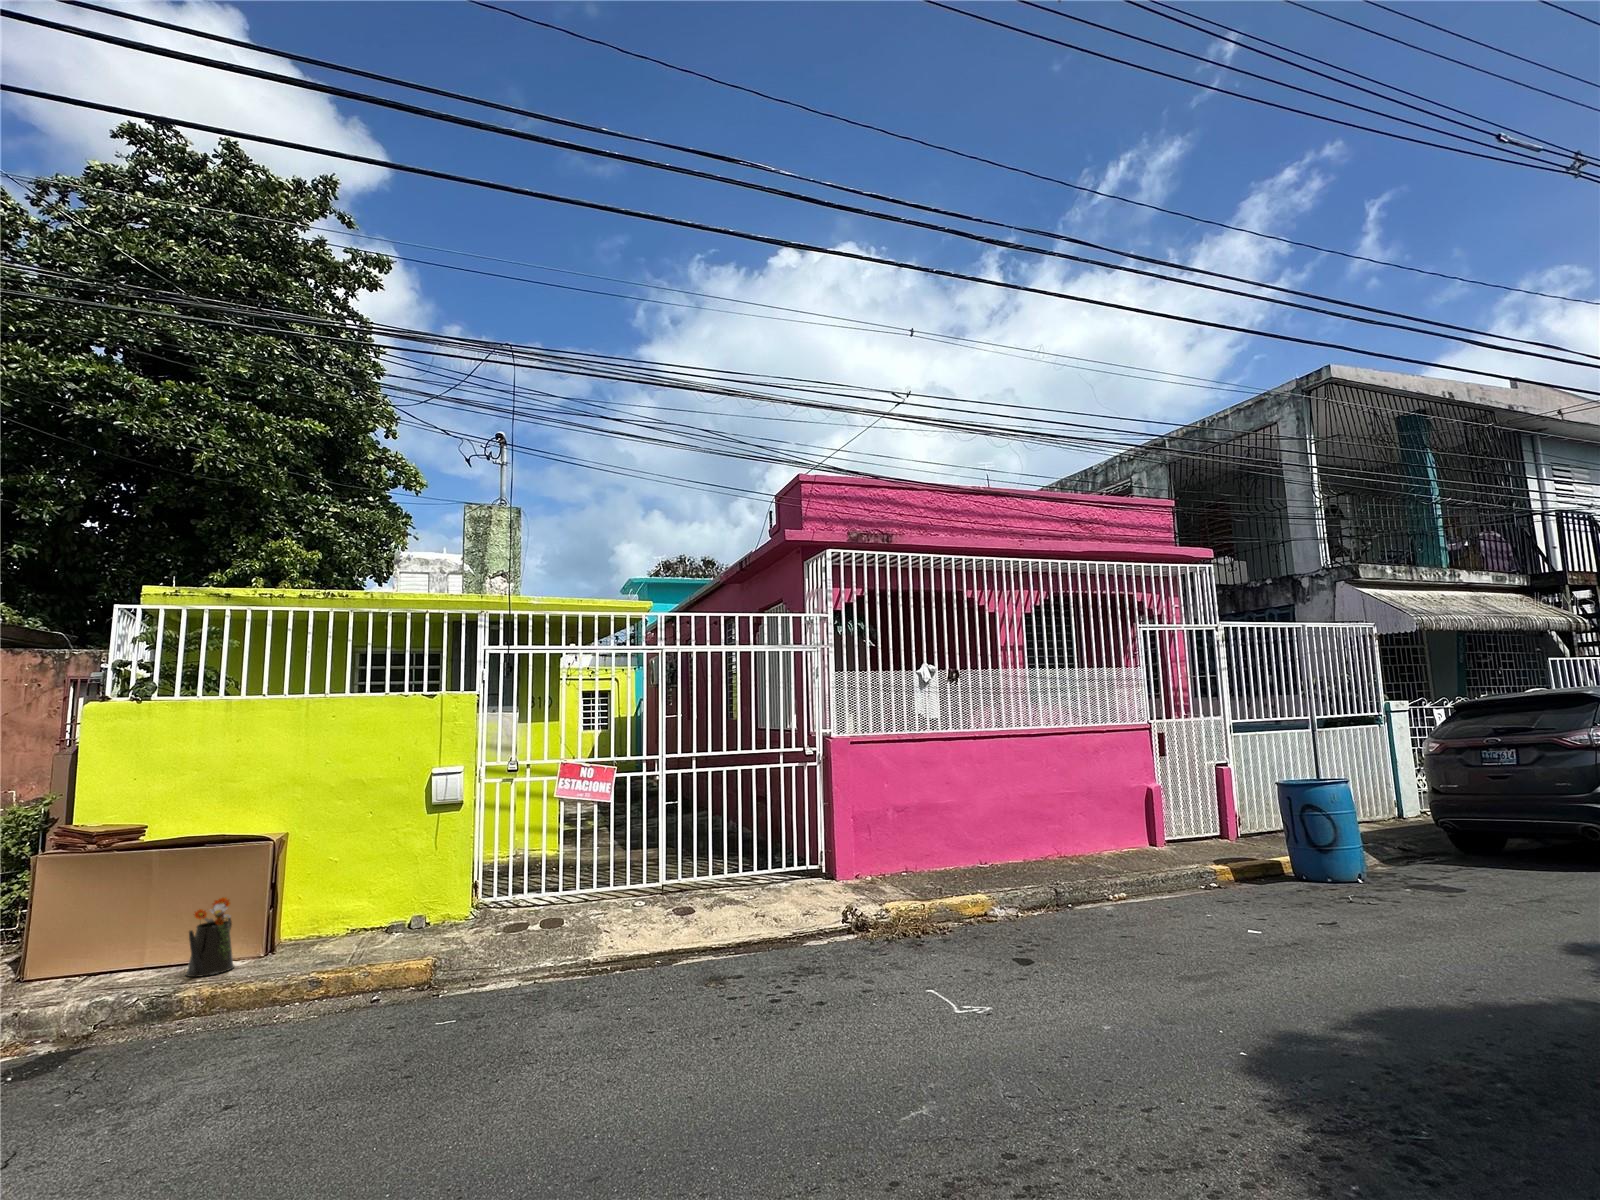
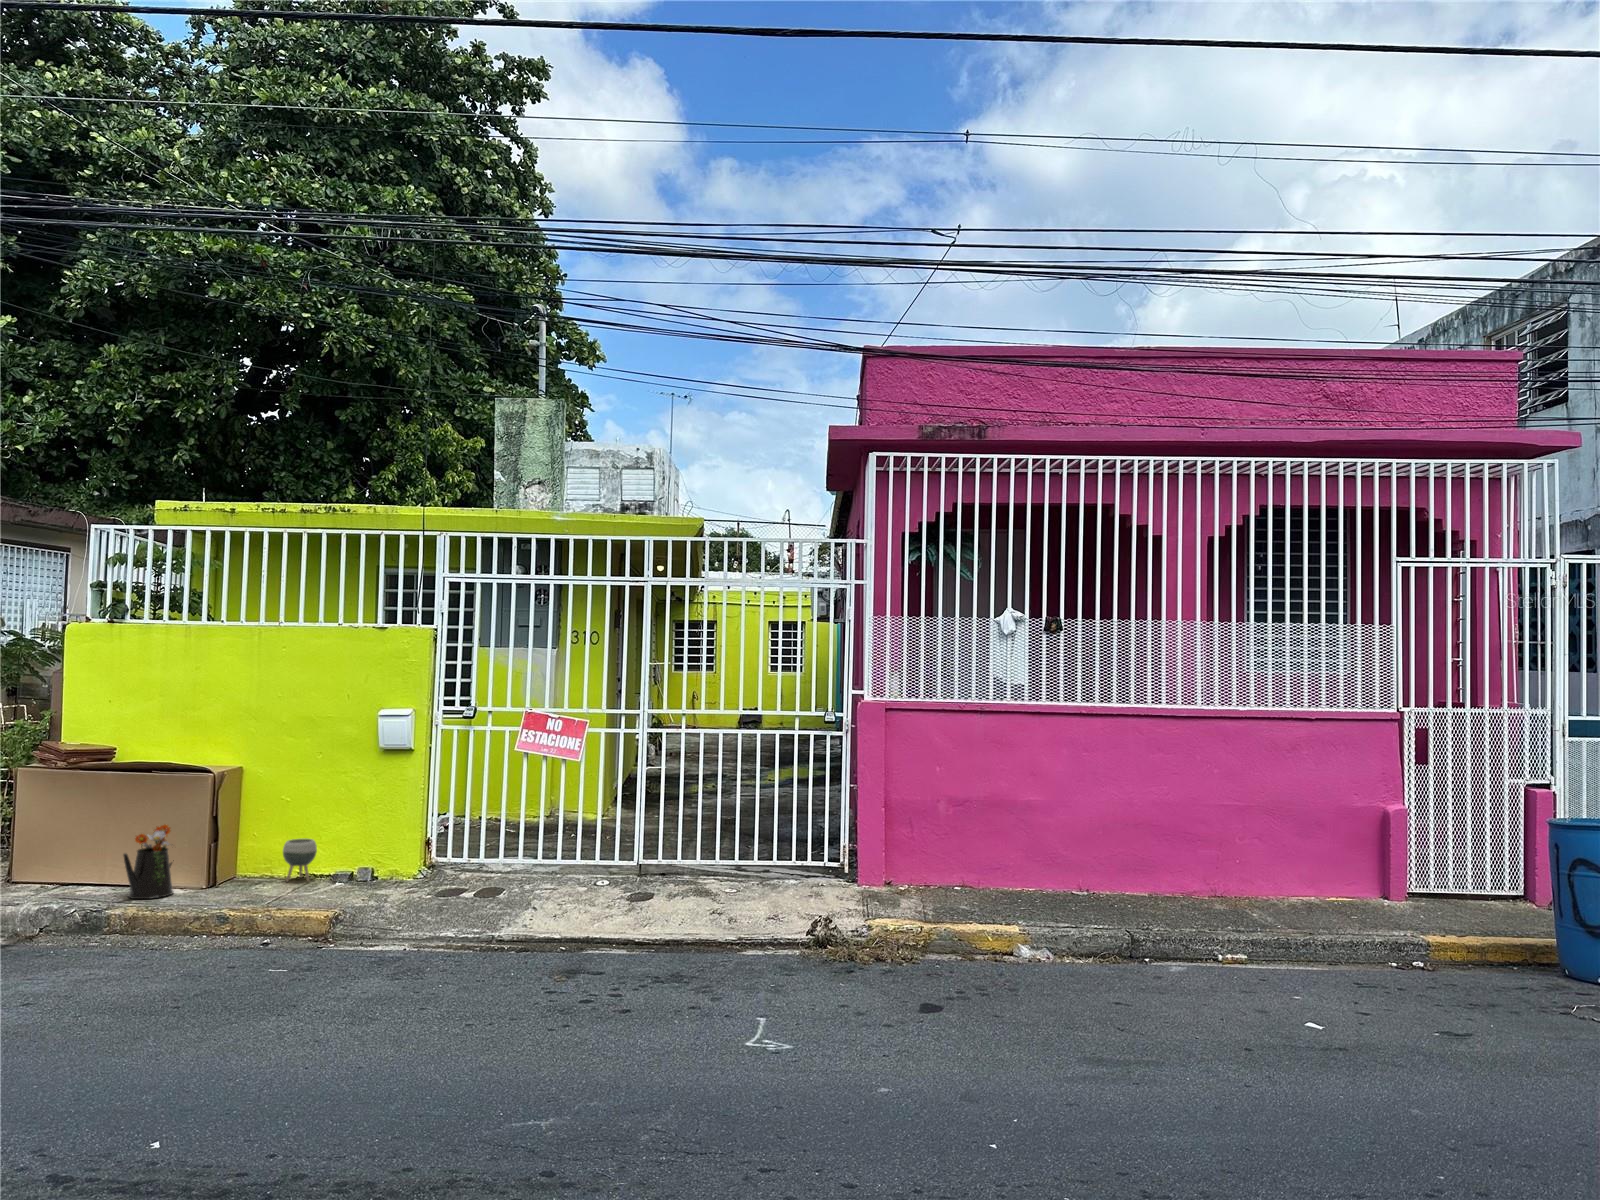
planter: none [336,897,370,941] -> present [283,839,317,882]

